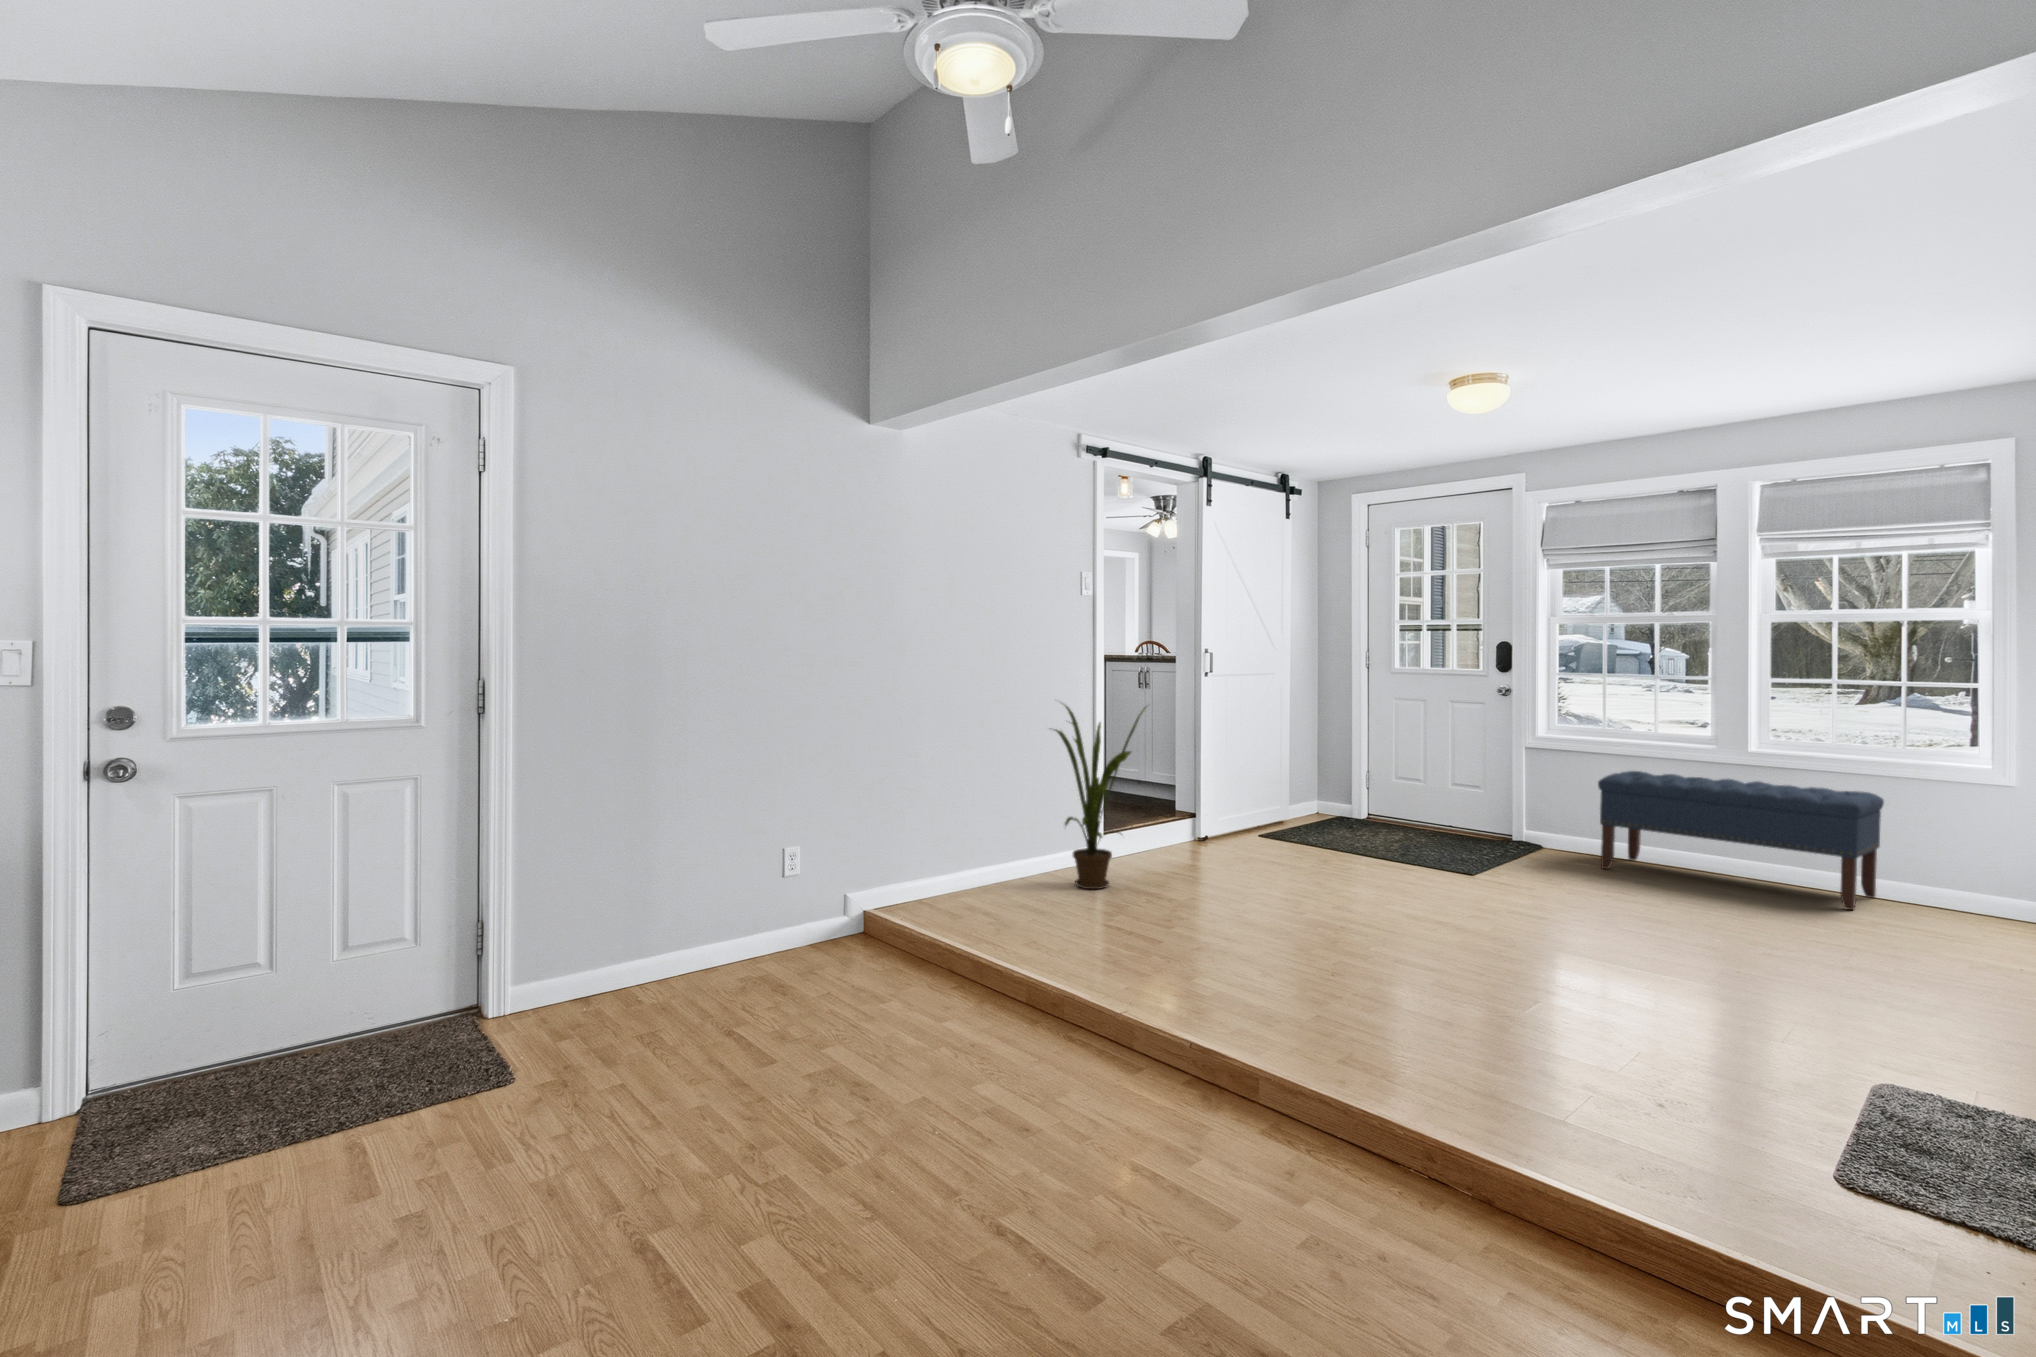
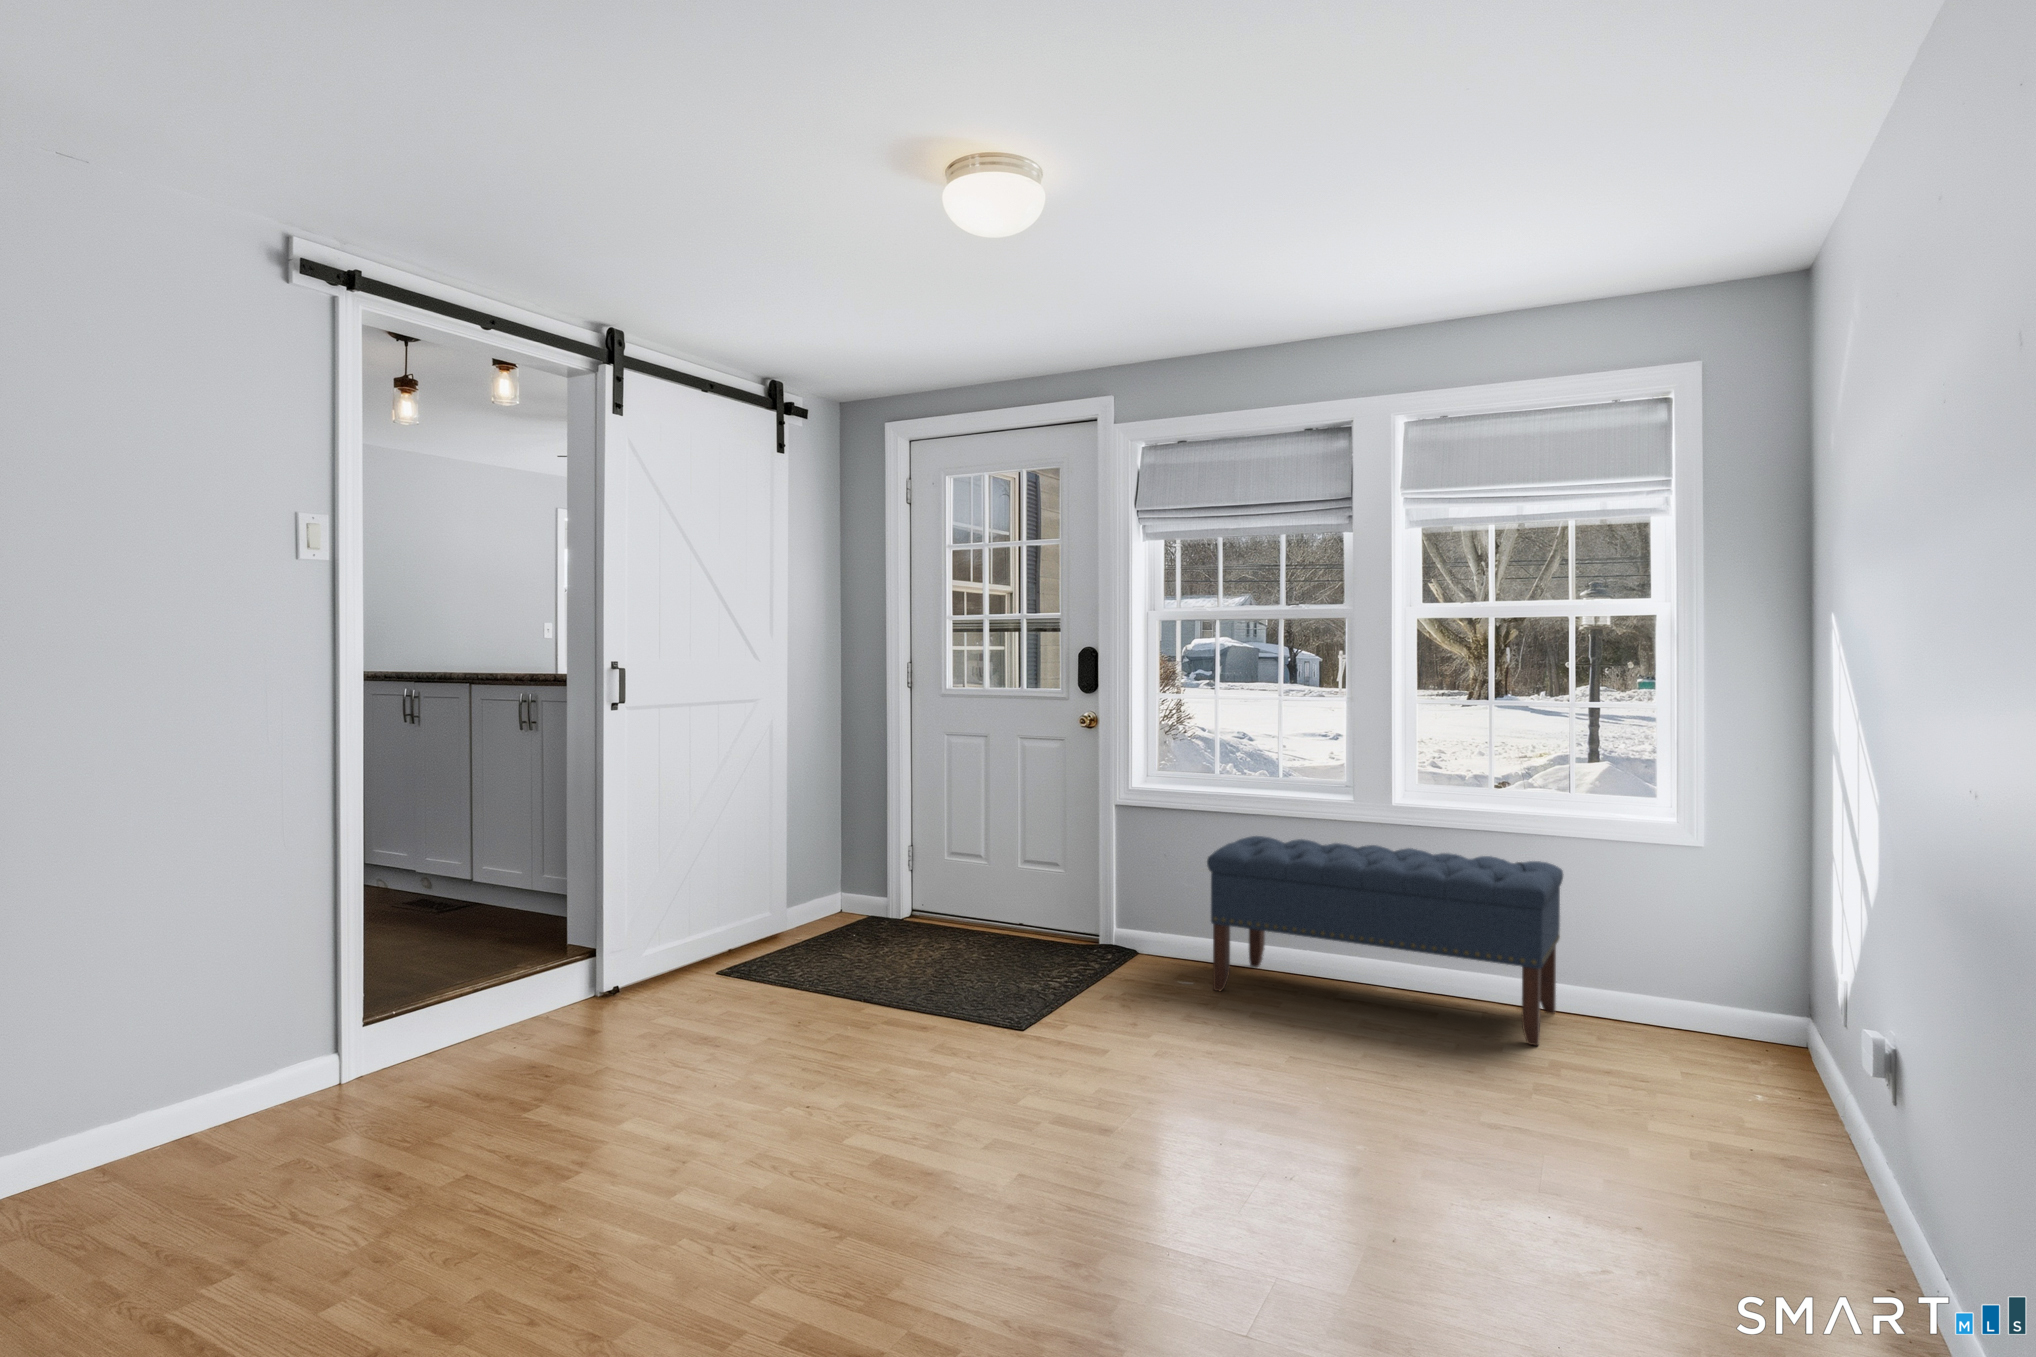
house plant: present [1055,706,1146,889] -> none [109,766,388,1175]

